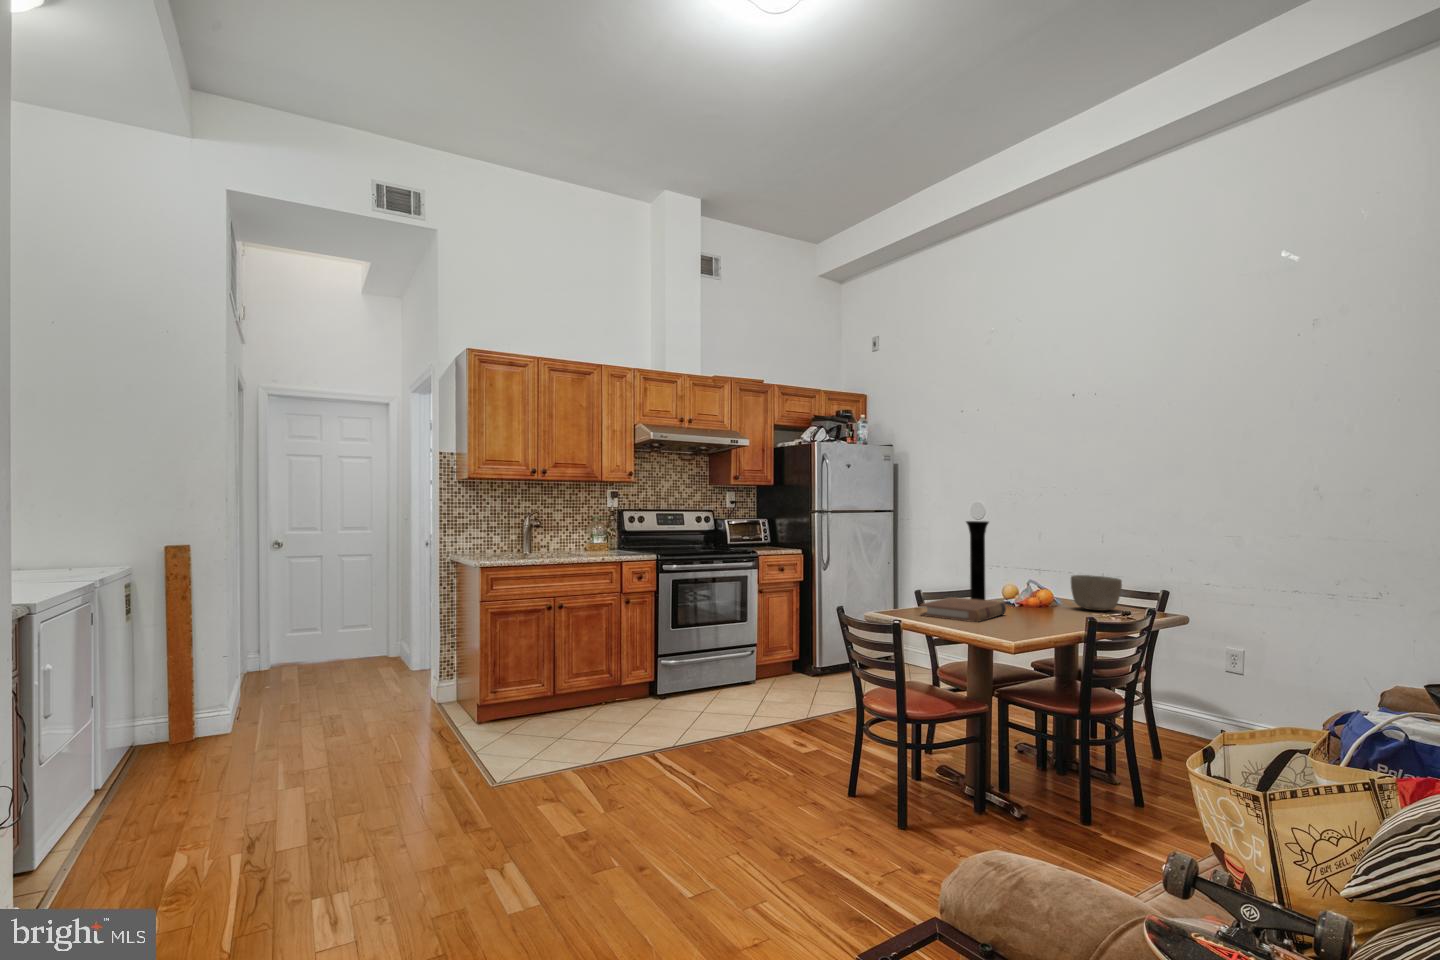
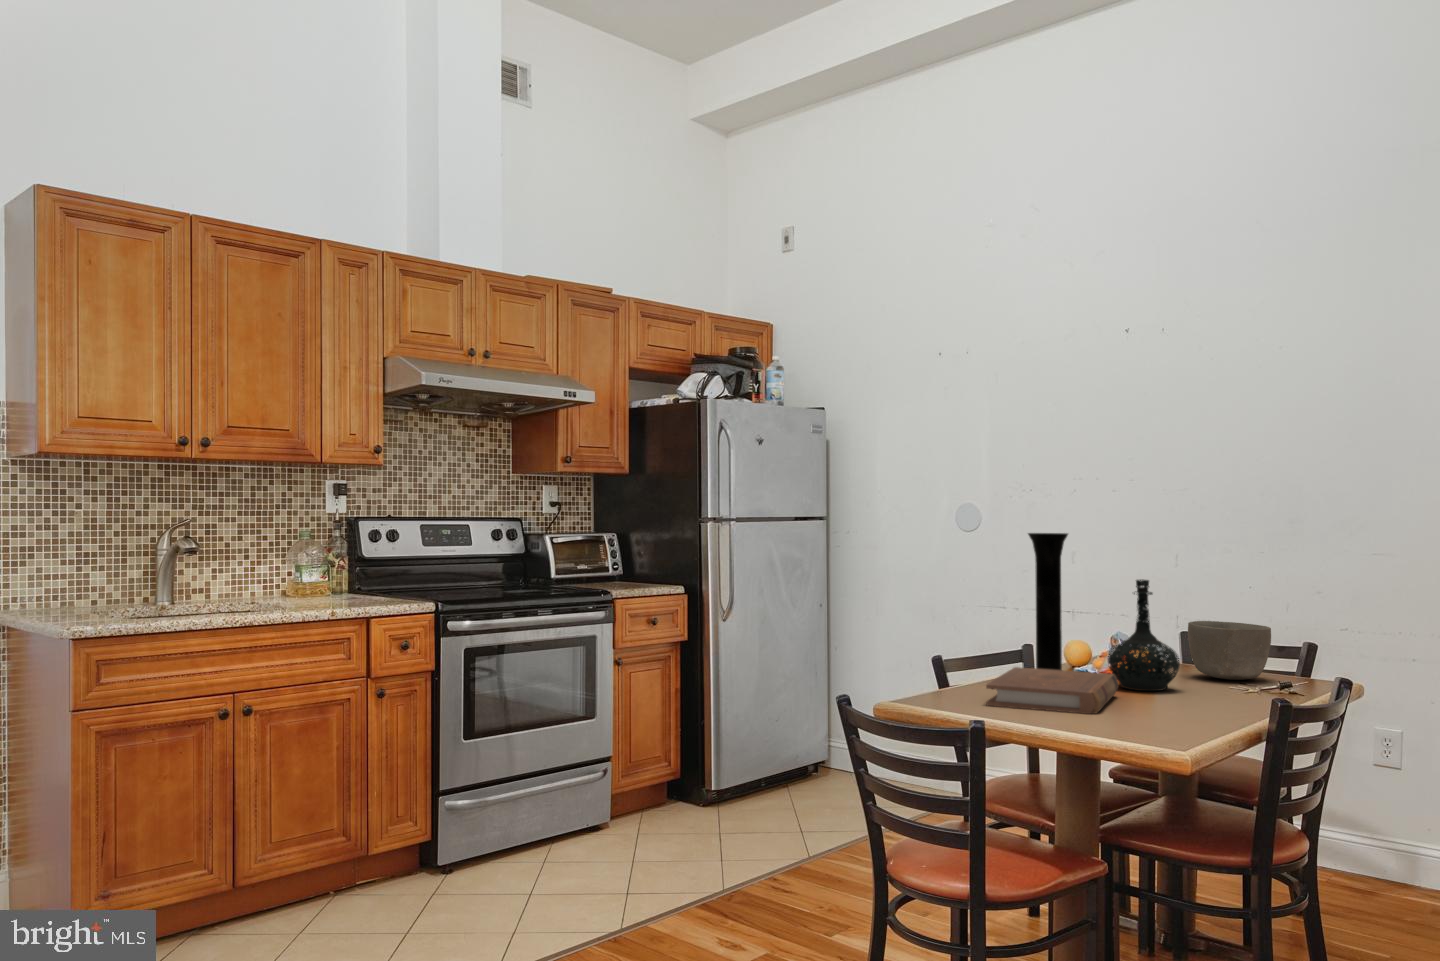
bottle: none [1009,549,1052,614] -> present [1108,579,1180,691]

